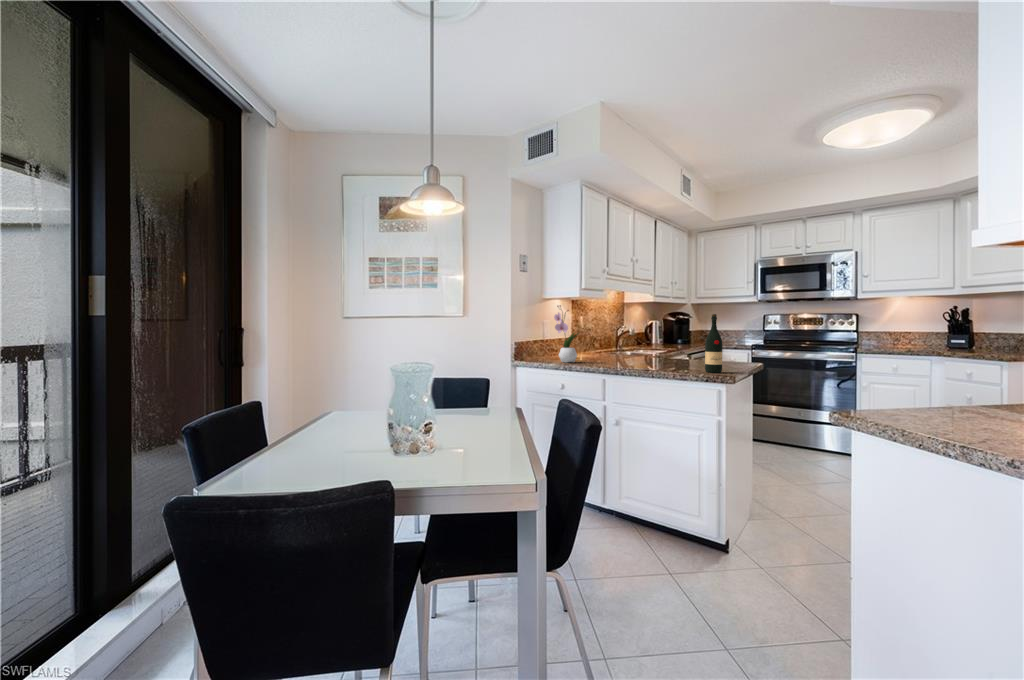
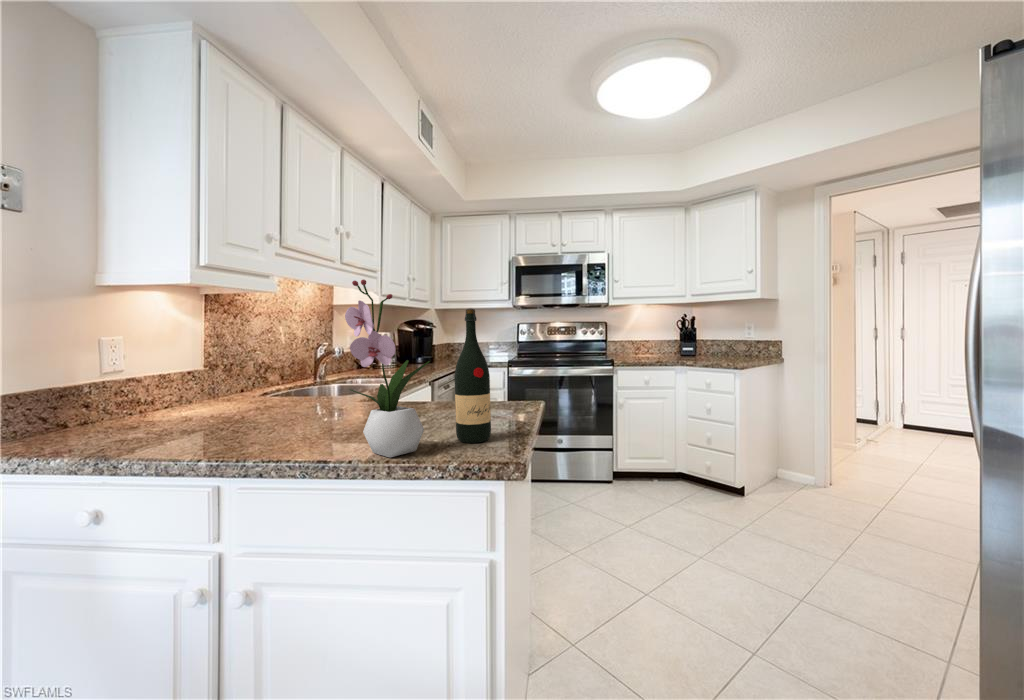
flower arrangement: present [554,305,579,363] -> present [345,279,430,457]

